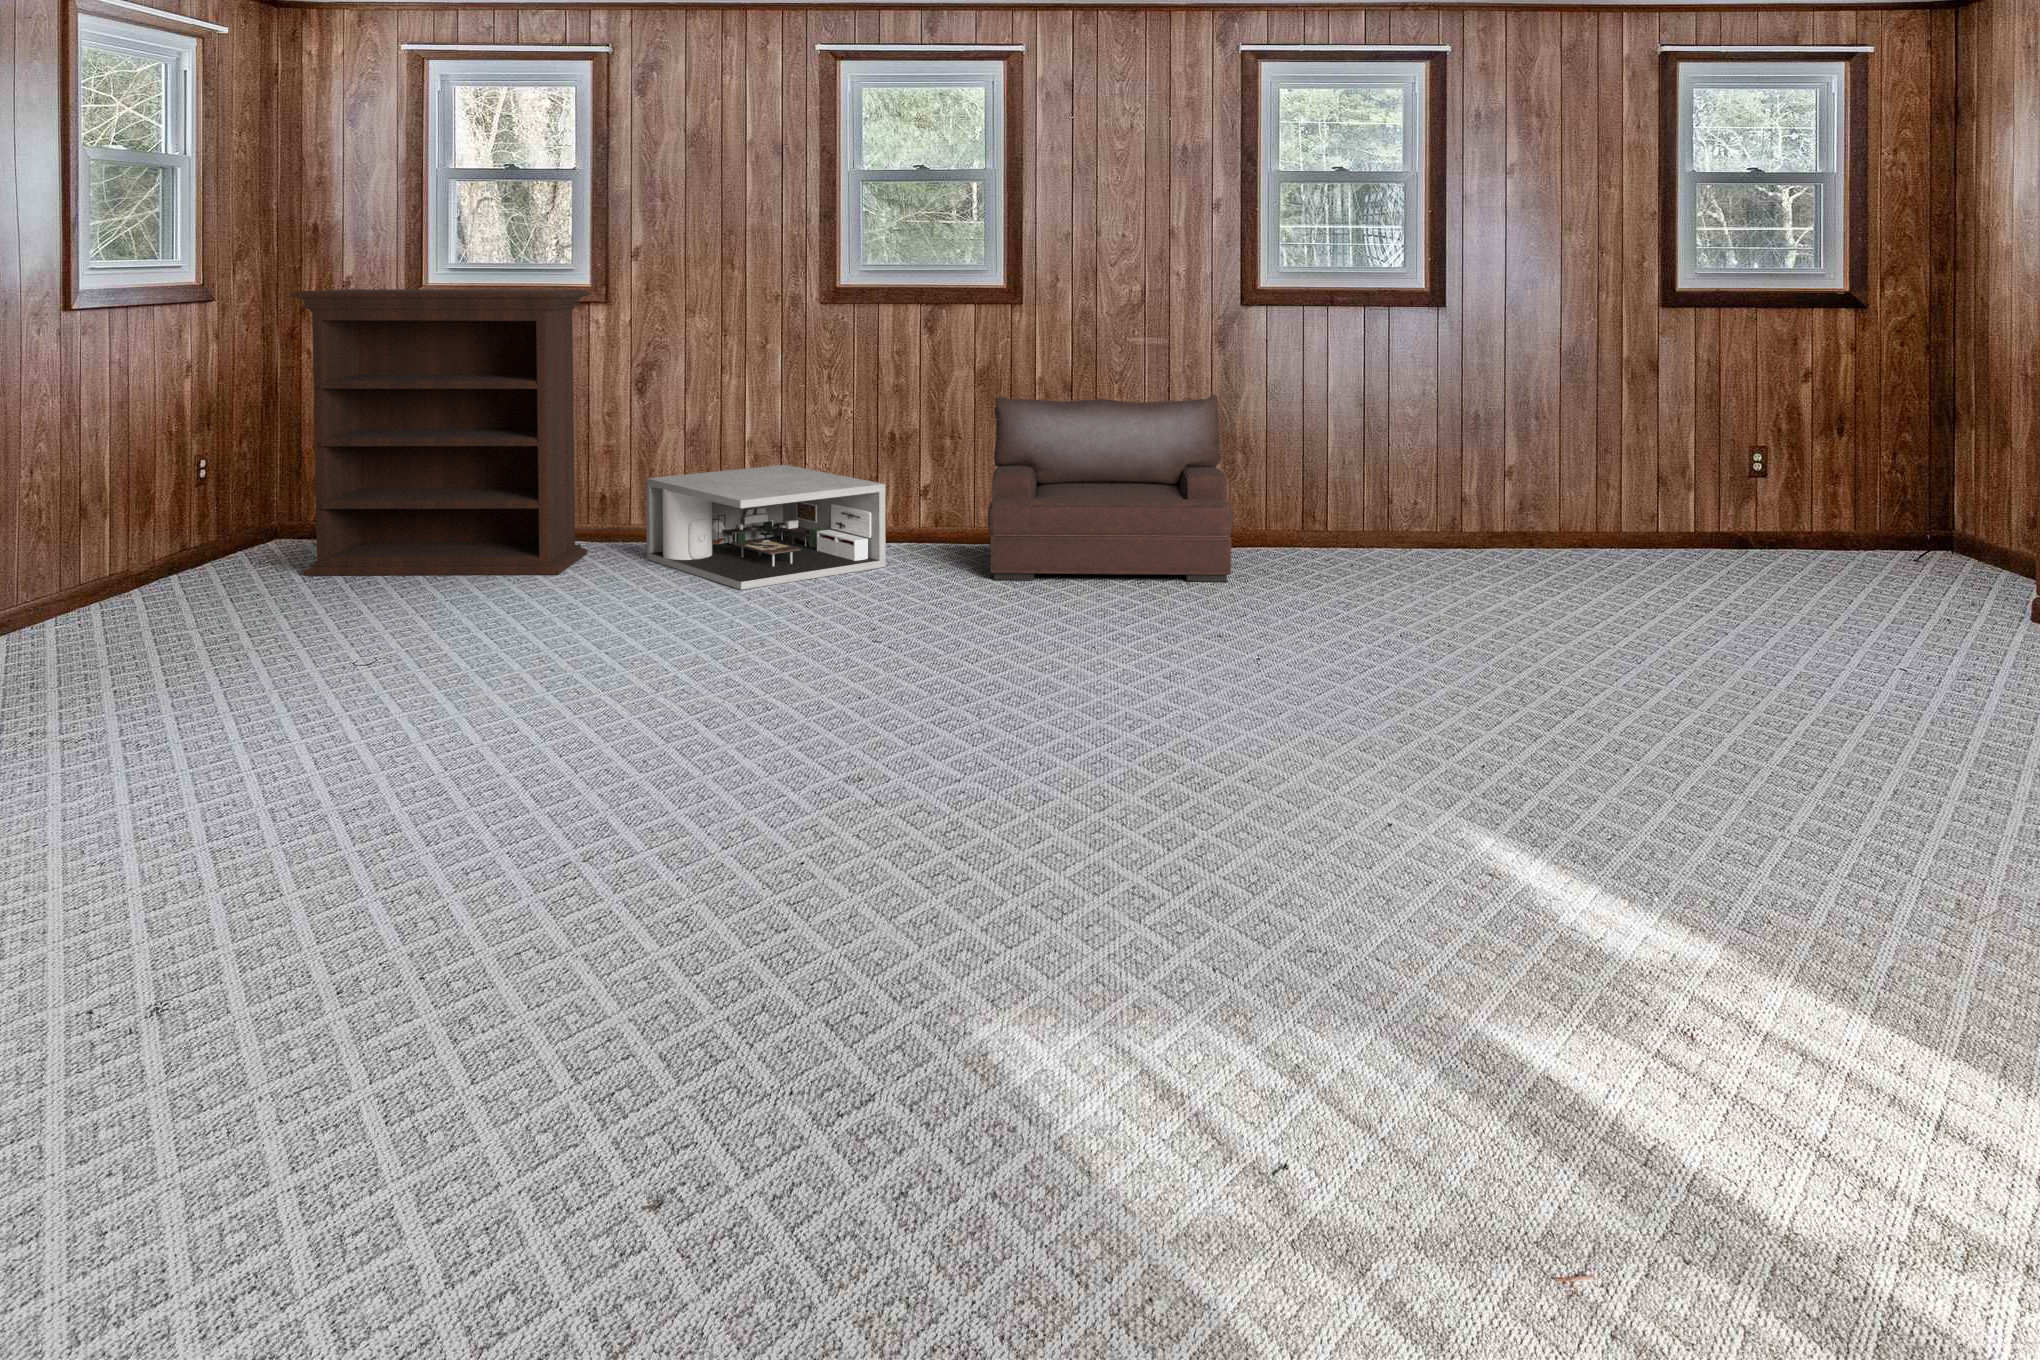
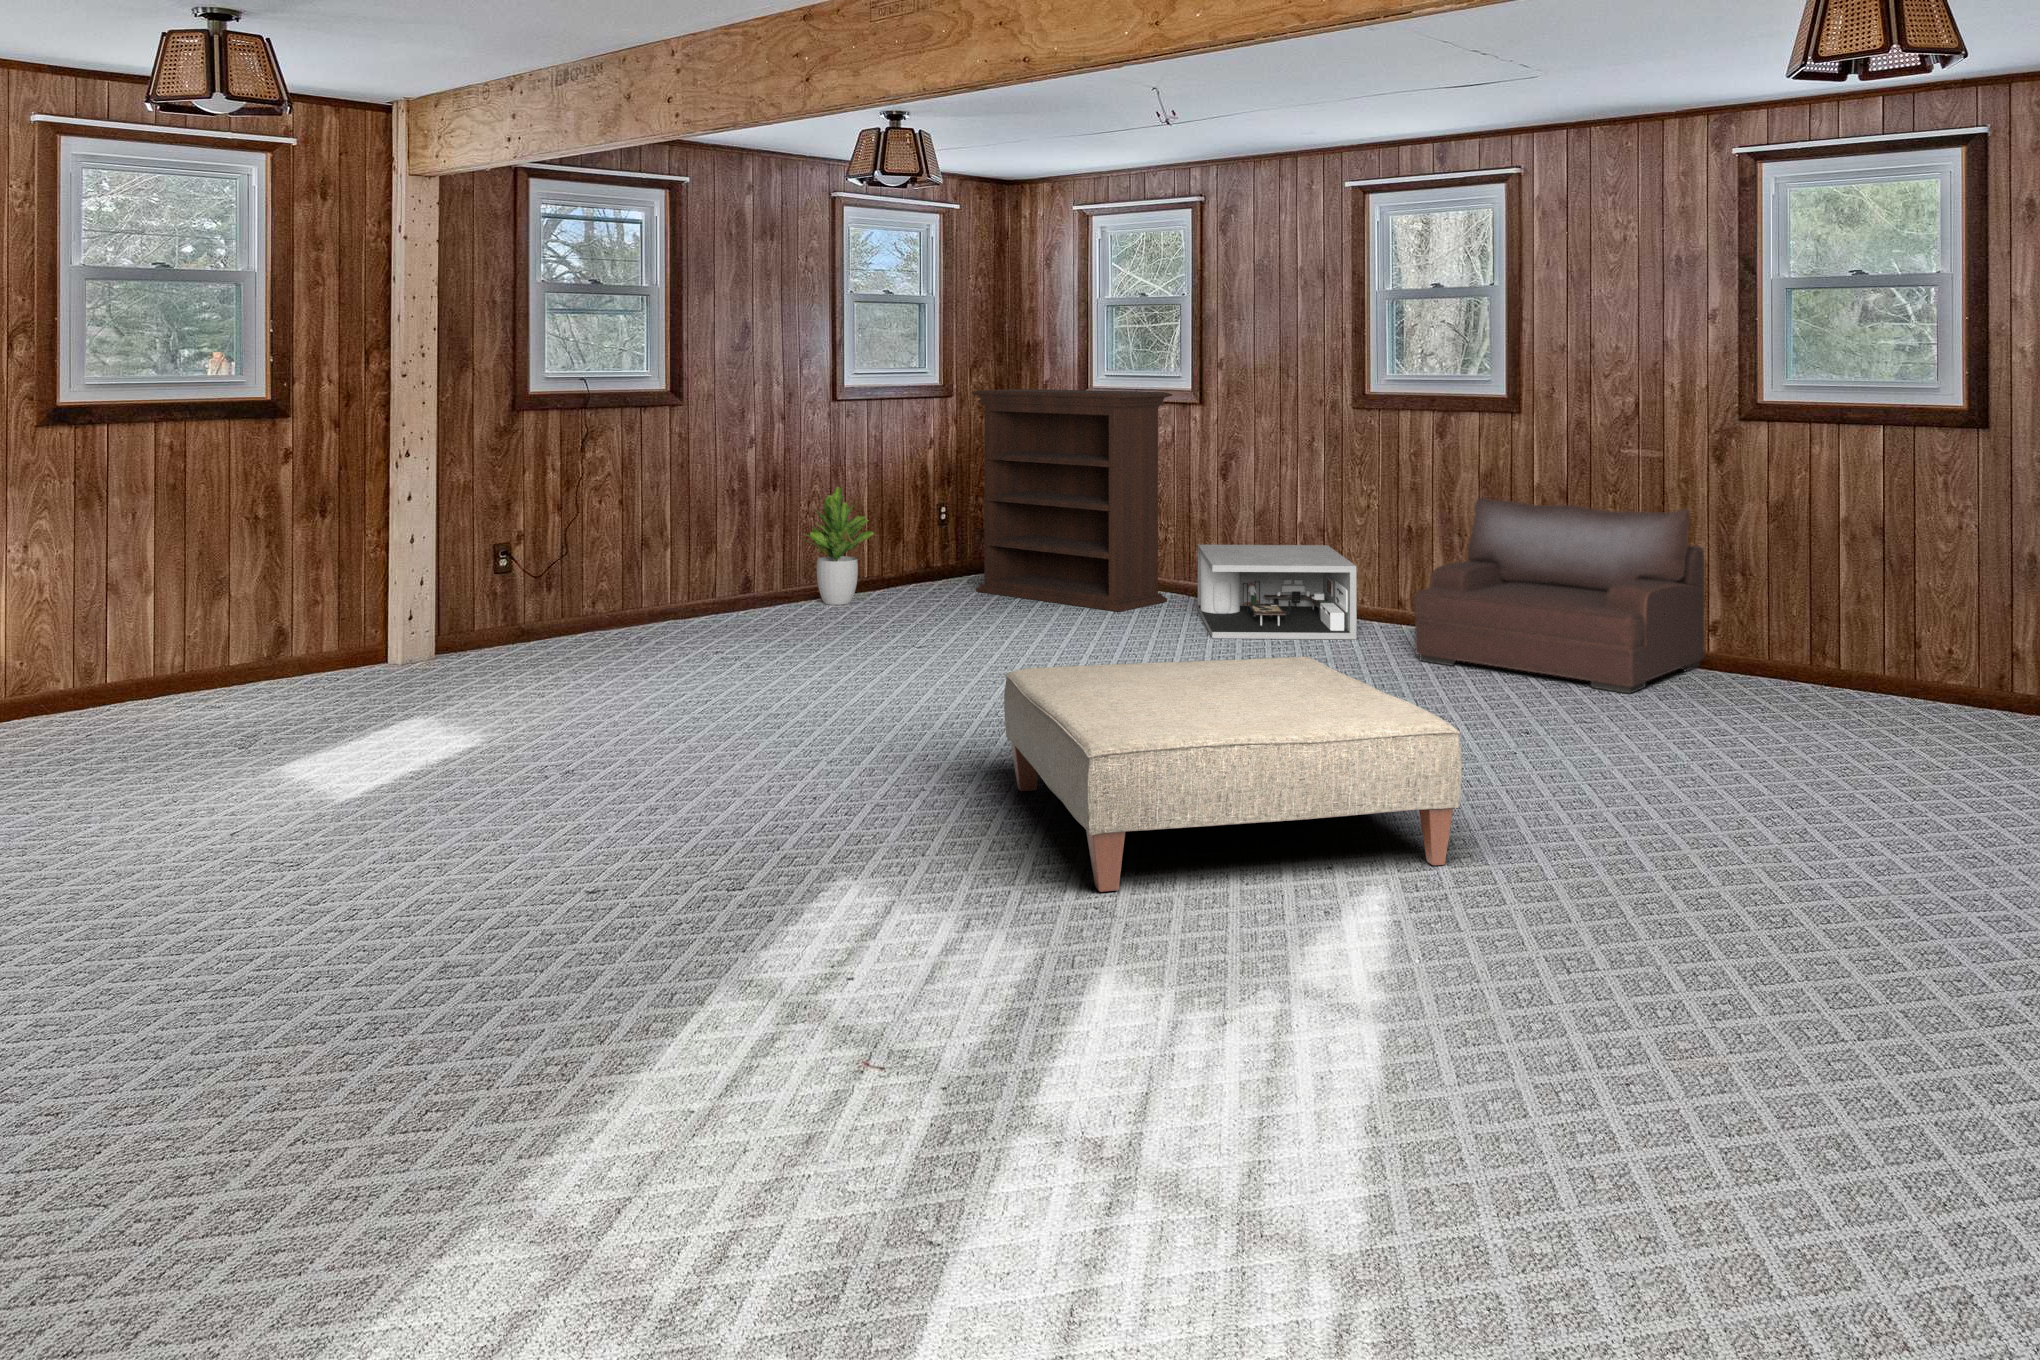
potted plant: none [50,443,184,627] -> present [803,487,874,605]
ottoman: none [951,590,1536,932] -> present [1004,657,1462,892]

